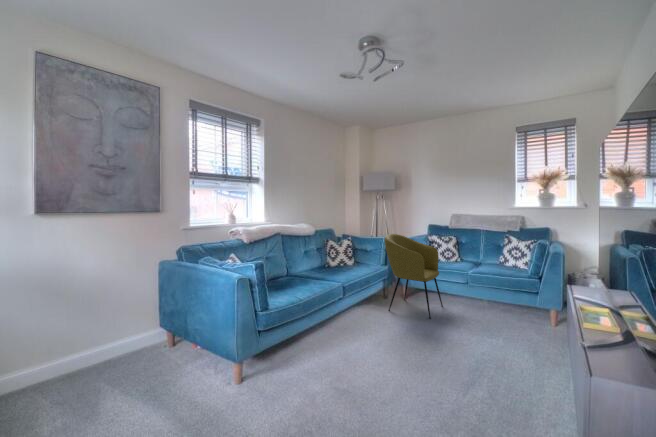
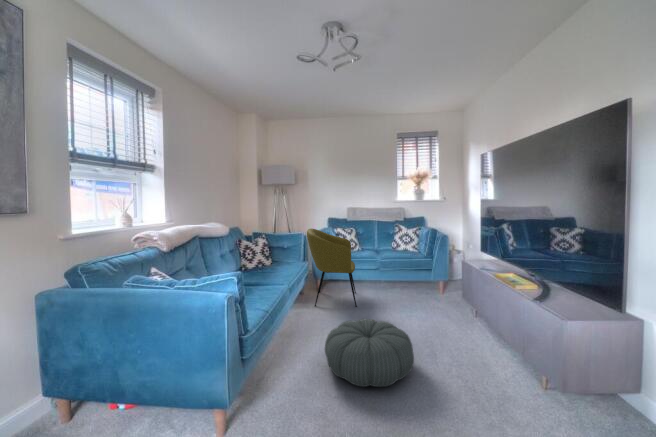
pouf: none [346,322,437,389] -> present [325,319,414,387]

